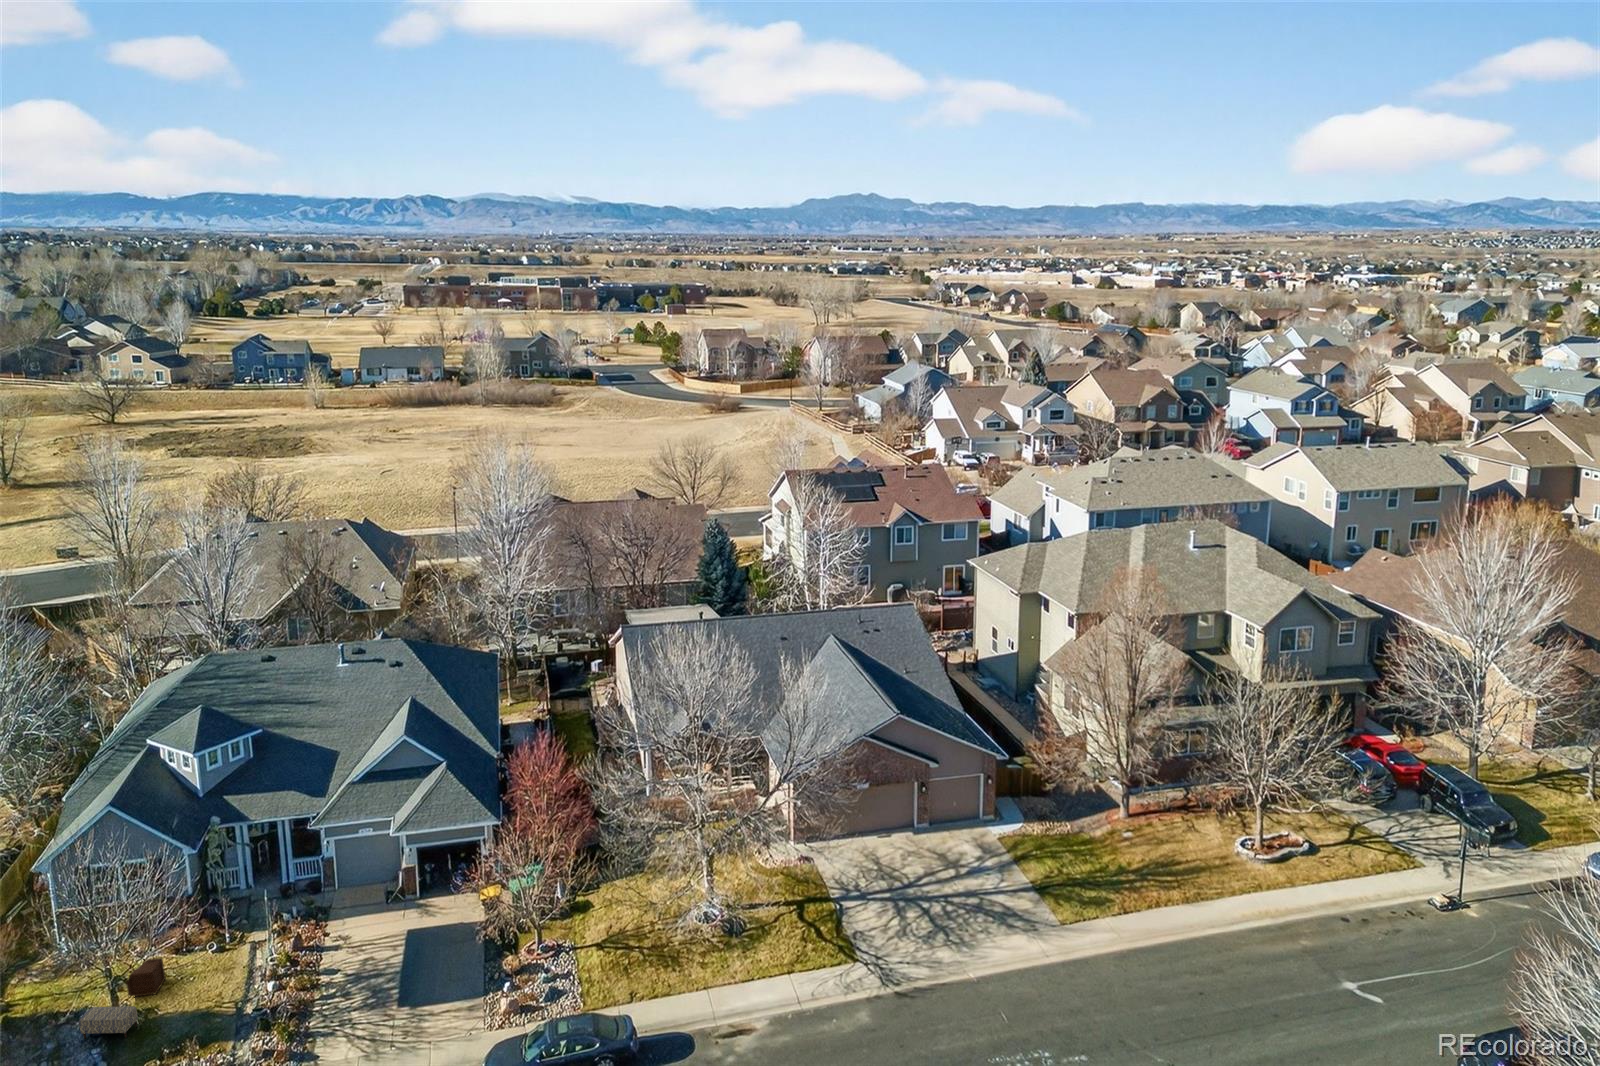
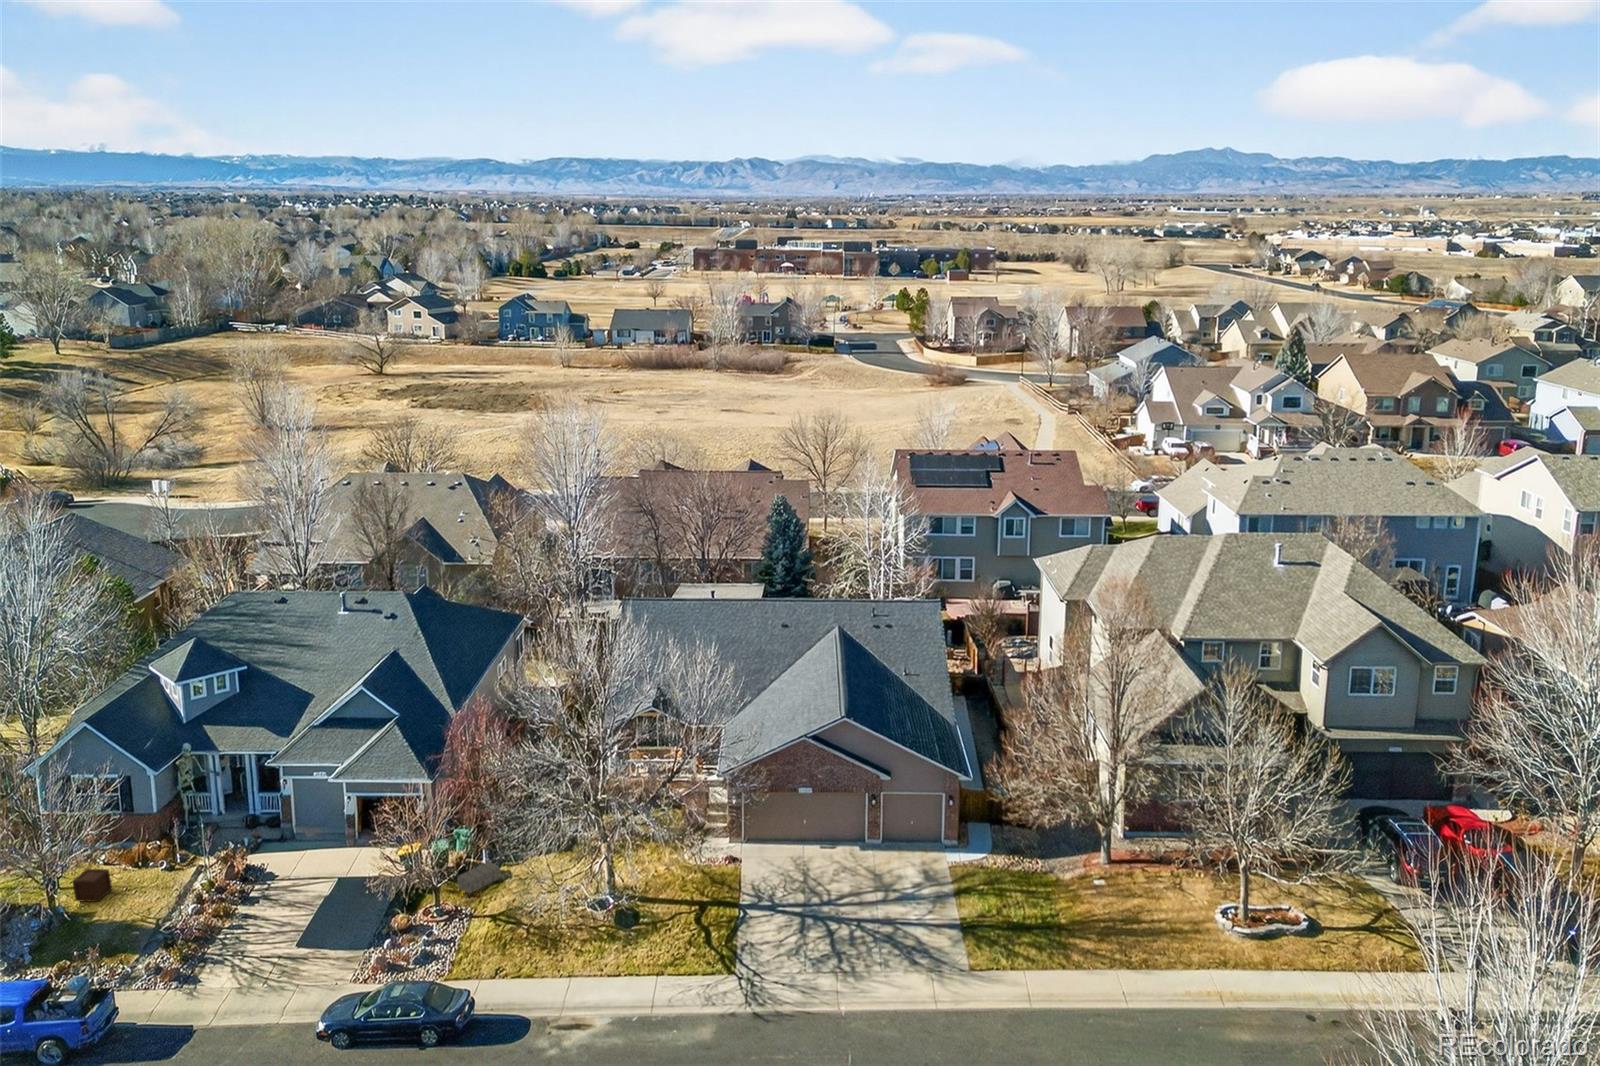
bench: present [79,1006,138,1039] -> present [457,862,501,897]

